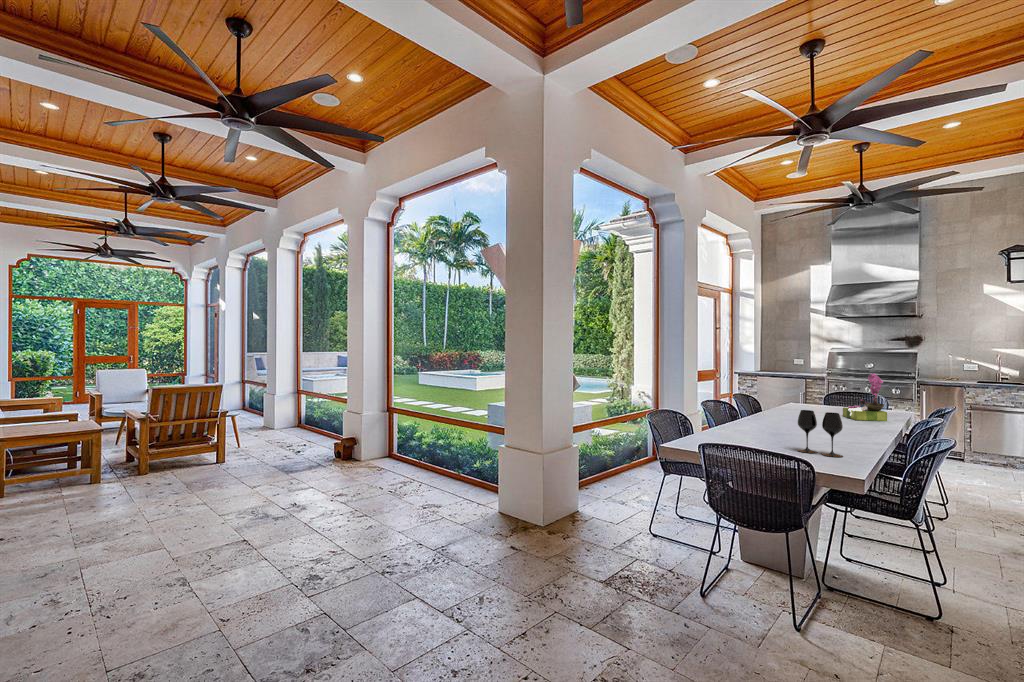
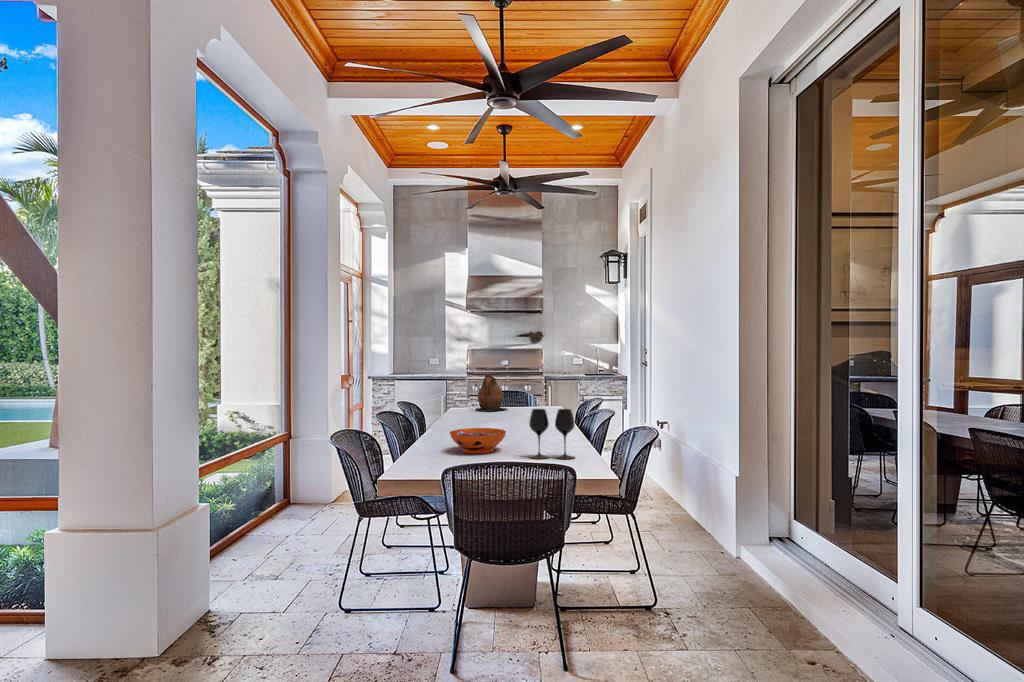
flower arrangement: present [843,373,887,421] -> none [519,366,560,418]
ceramic pitcher: none [803,377,839,410] -> present [477,375,507,411]
decorative bowl: none [735,420,785,441] -> present [450,428,506,453]

